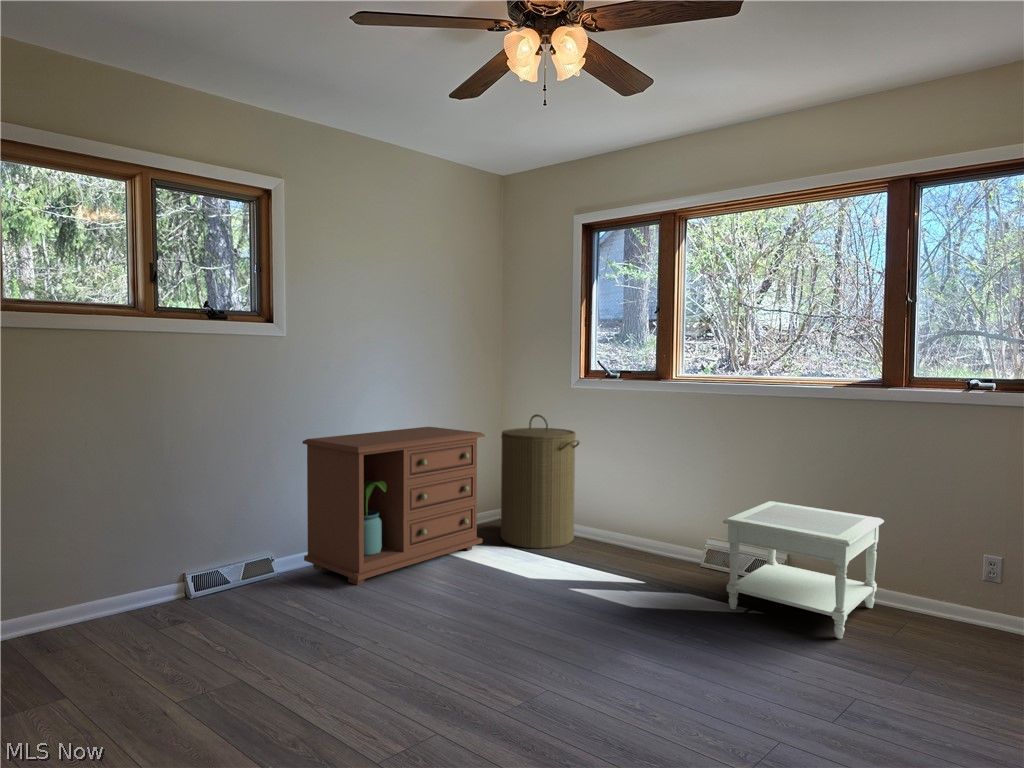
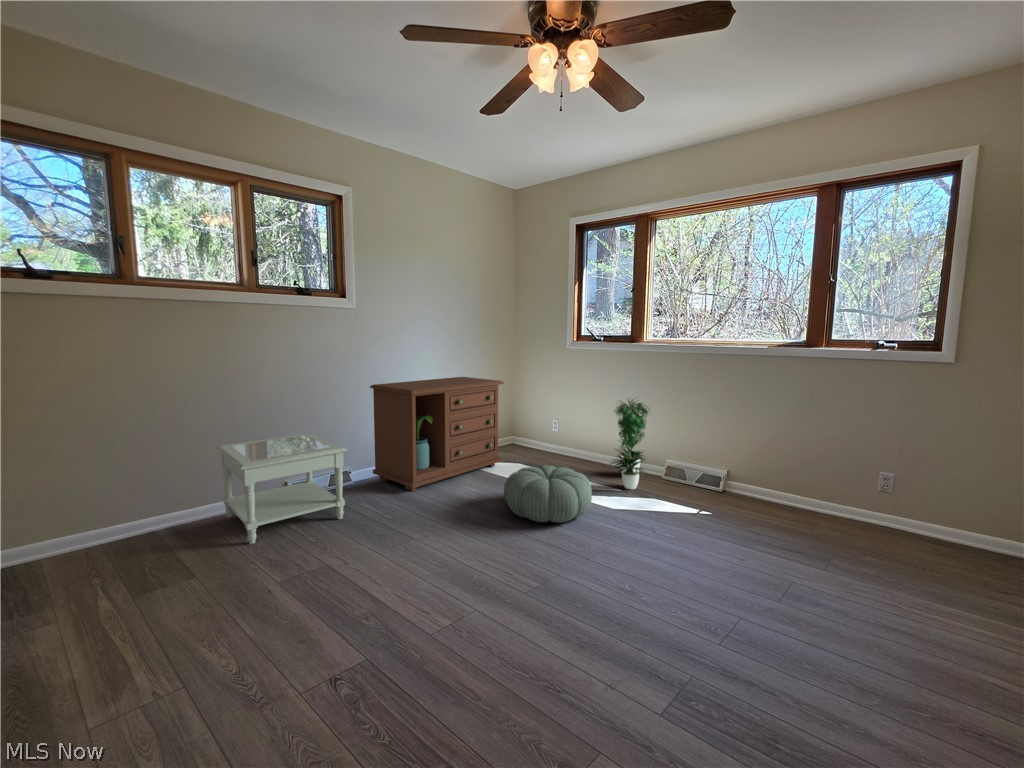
laundry hamper: present [501,414,579,549] -> none [515,368,574,465]
potted plant: none [627,451,684,581] -> present [611,400,649,489]
side table: present [723,501,884,639] -> present [216,433,348,544]
pouf: none [481,549,599,627] -> present [504,465,592,522]

